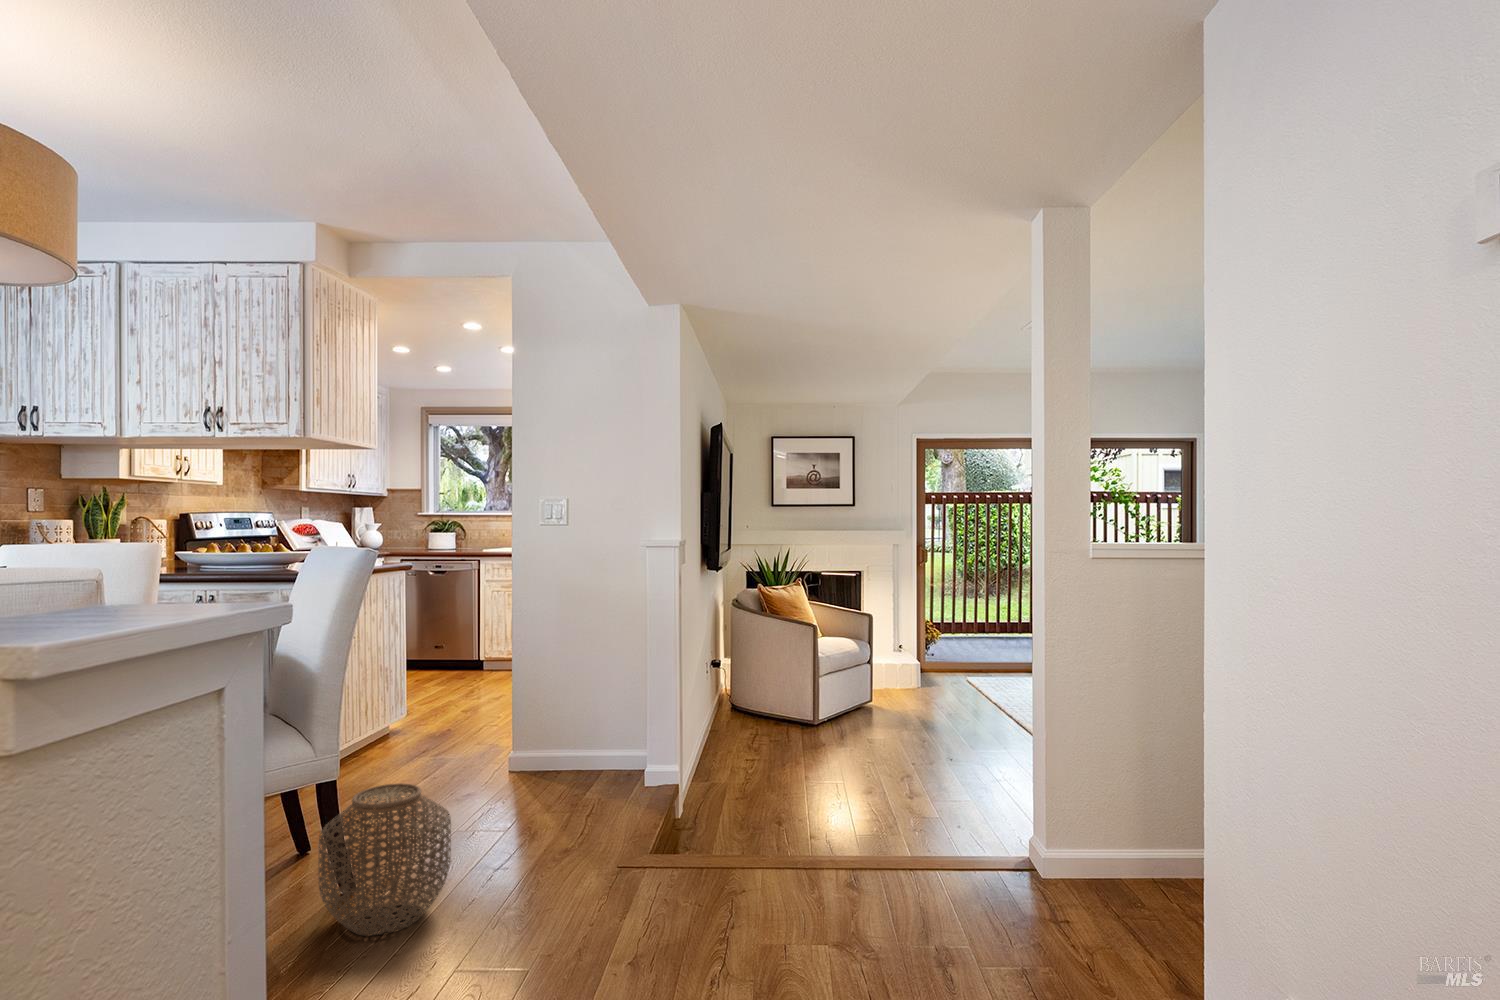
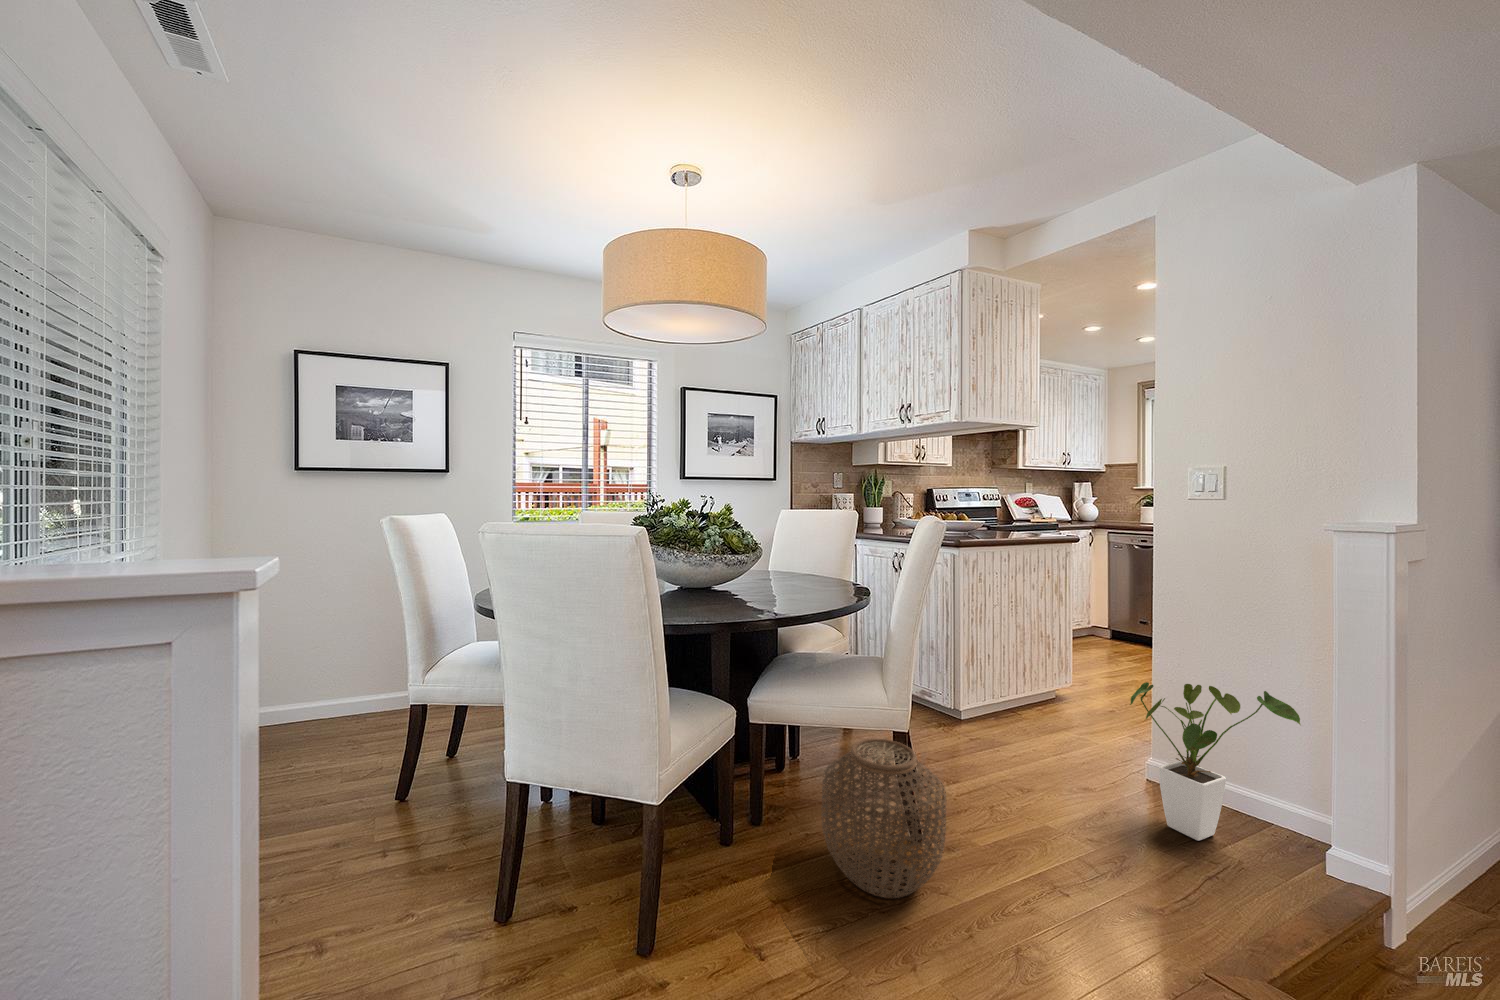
house plant: none [526,669,616,795] -> present [1130,682,1301,841]

